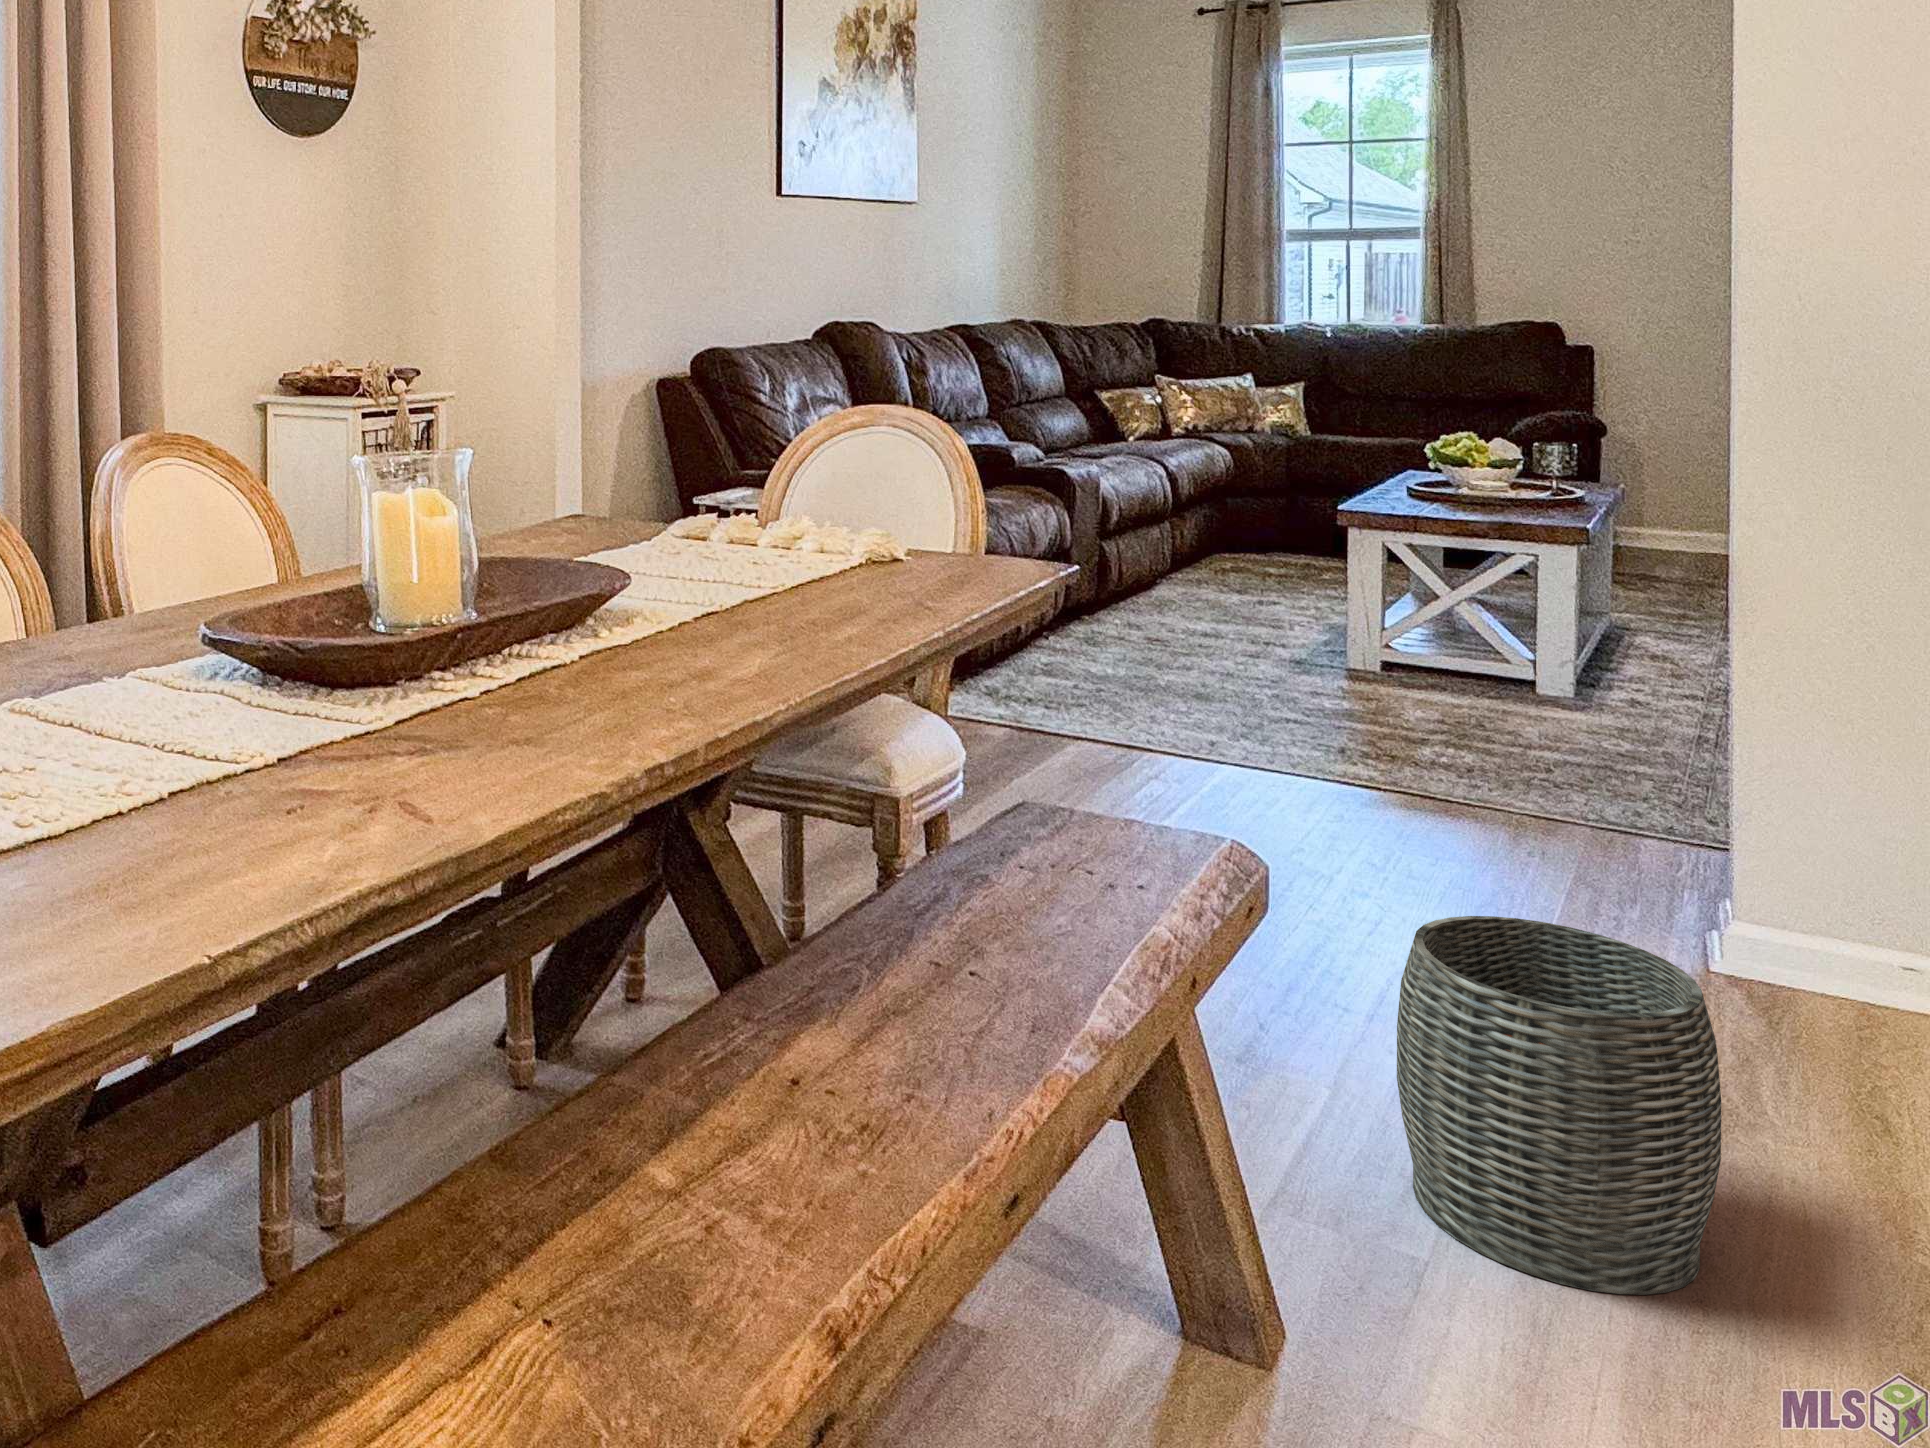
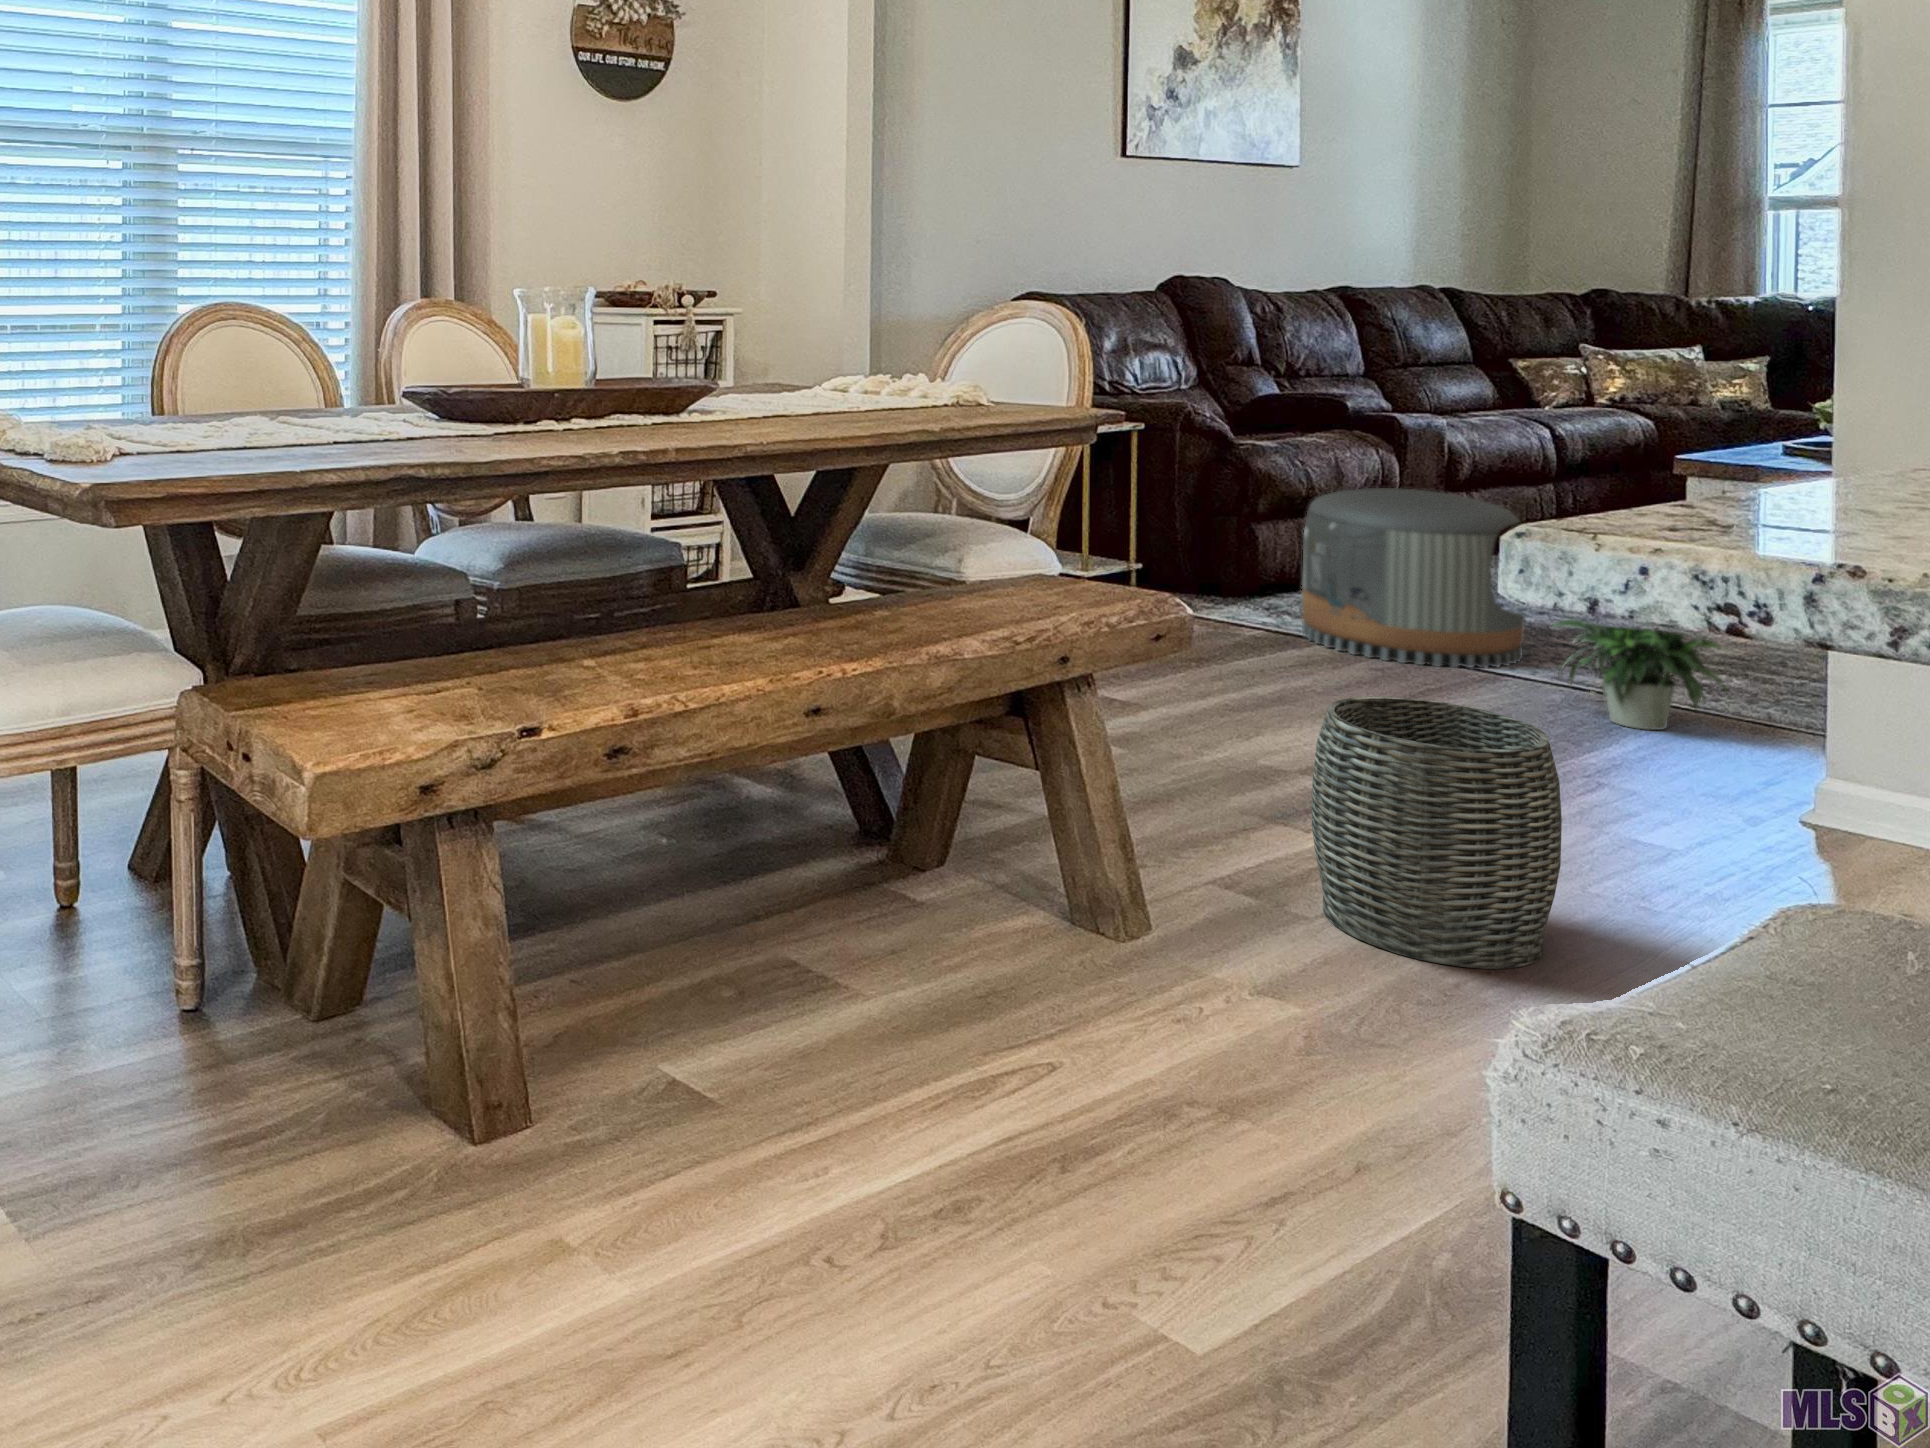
pouf: none [1050,561,1271,759] -> present [1302,488,1525,668]
potted plant: none [1303,678,1539,829] -> present [1515,620,1727,730]

